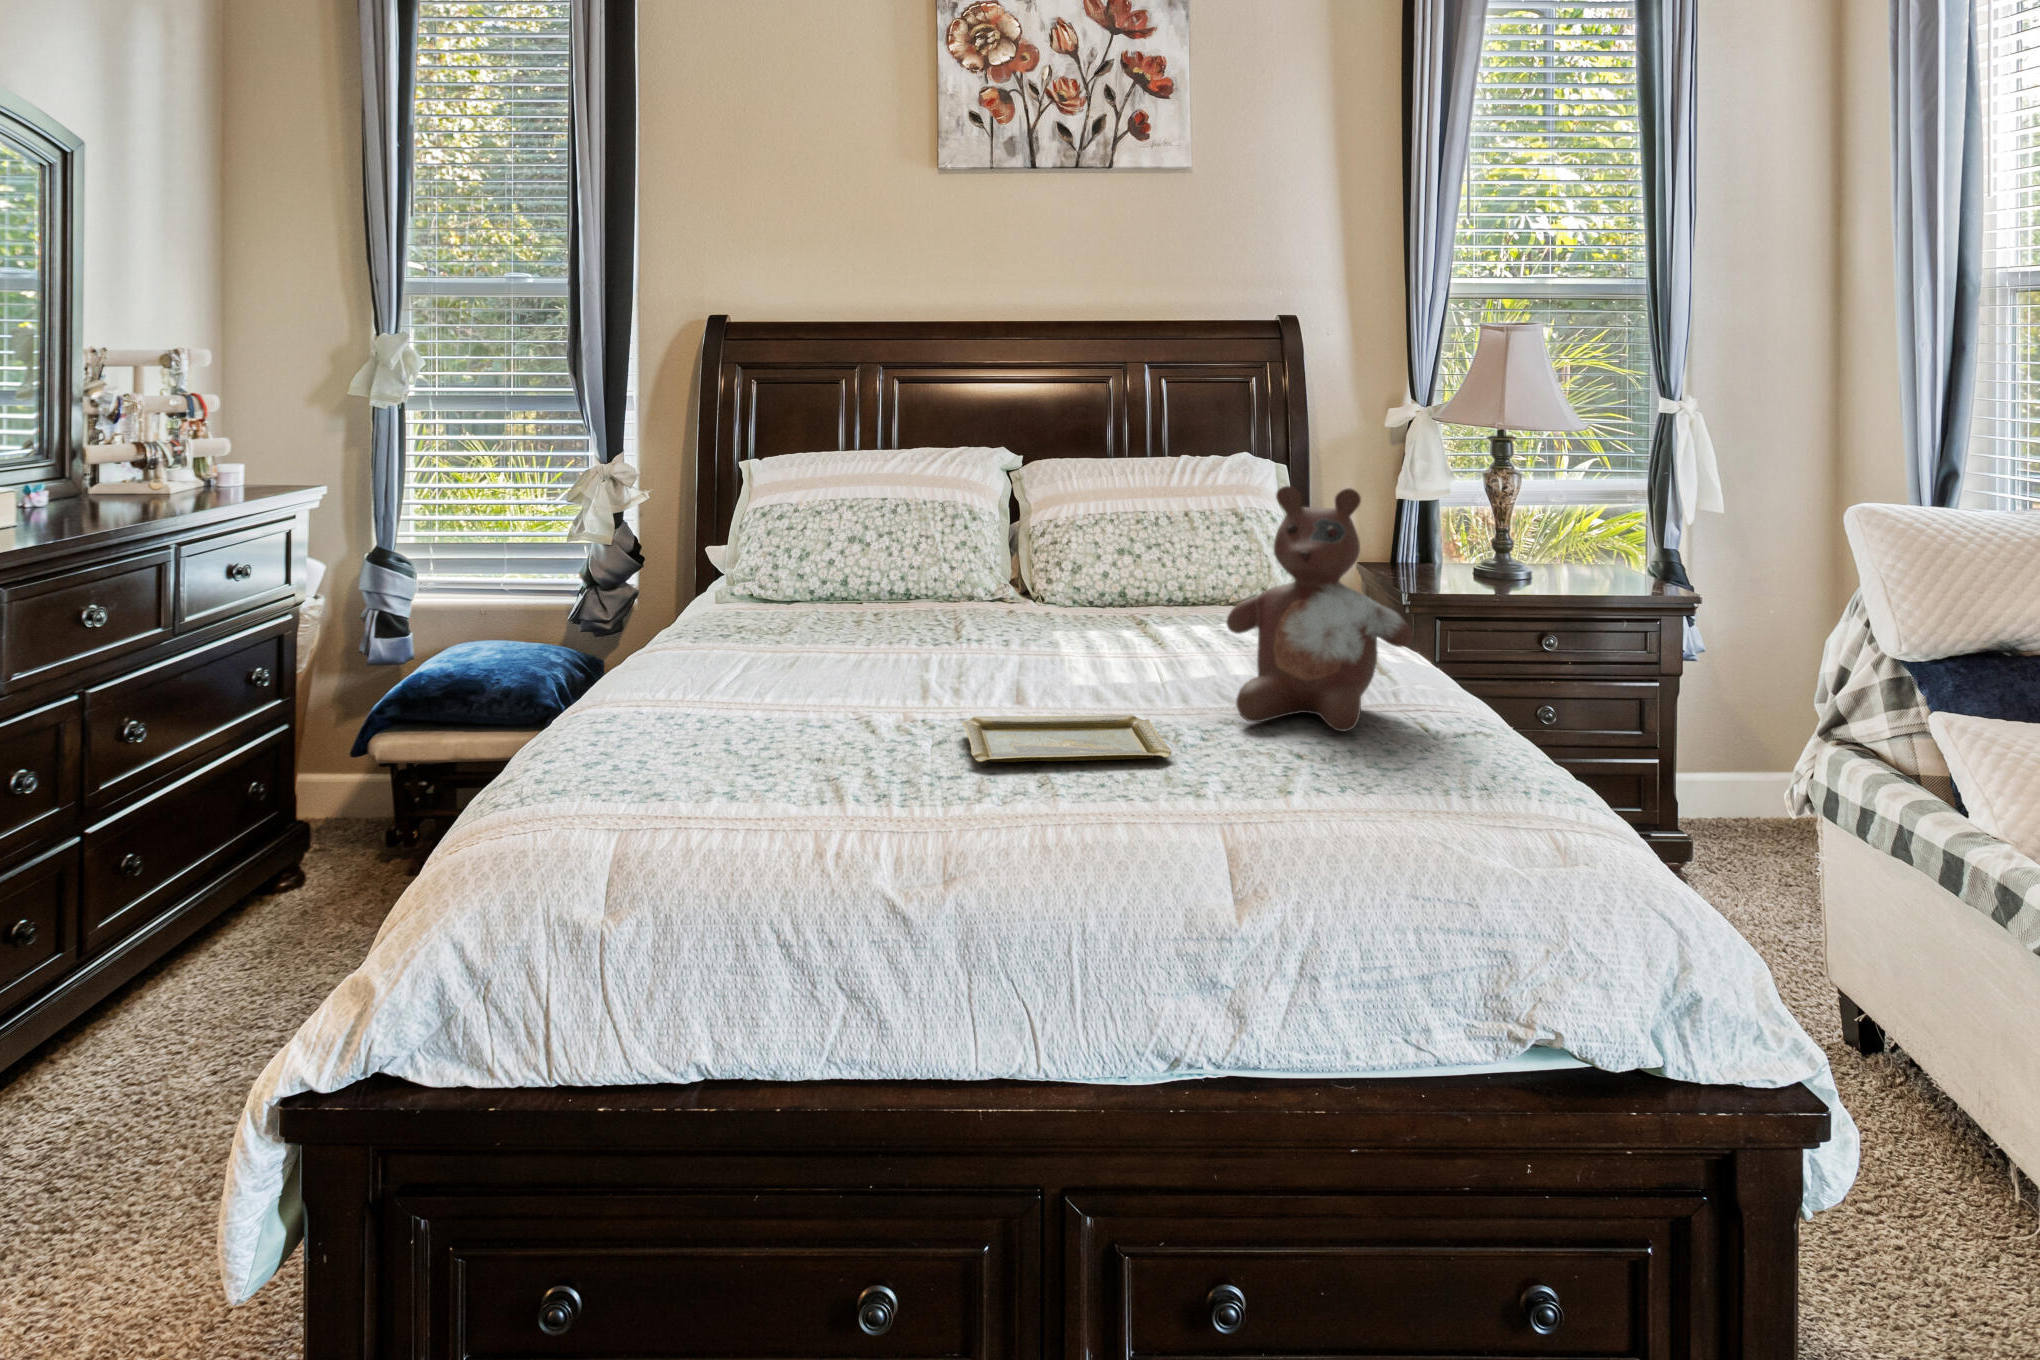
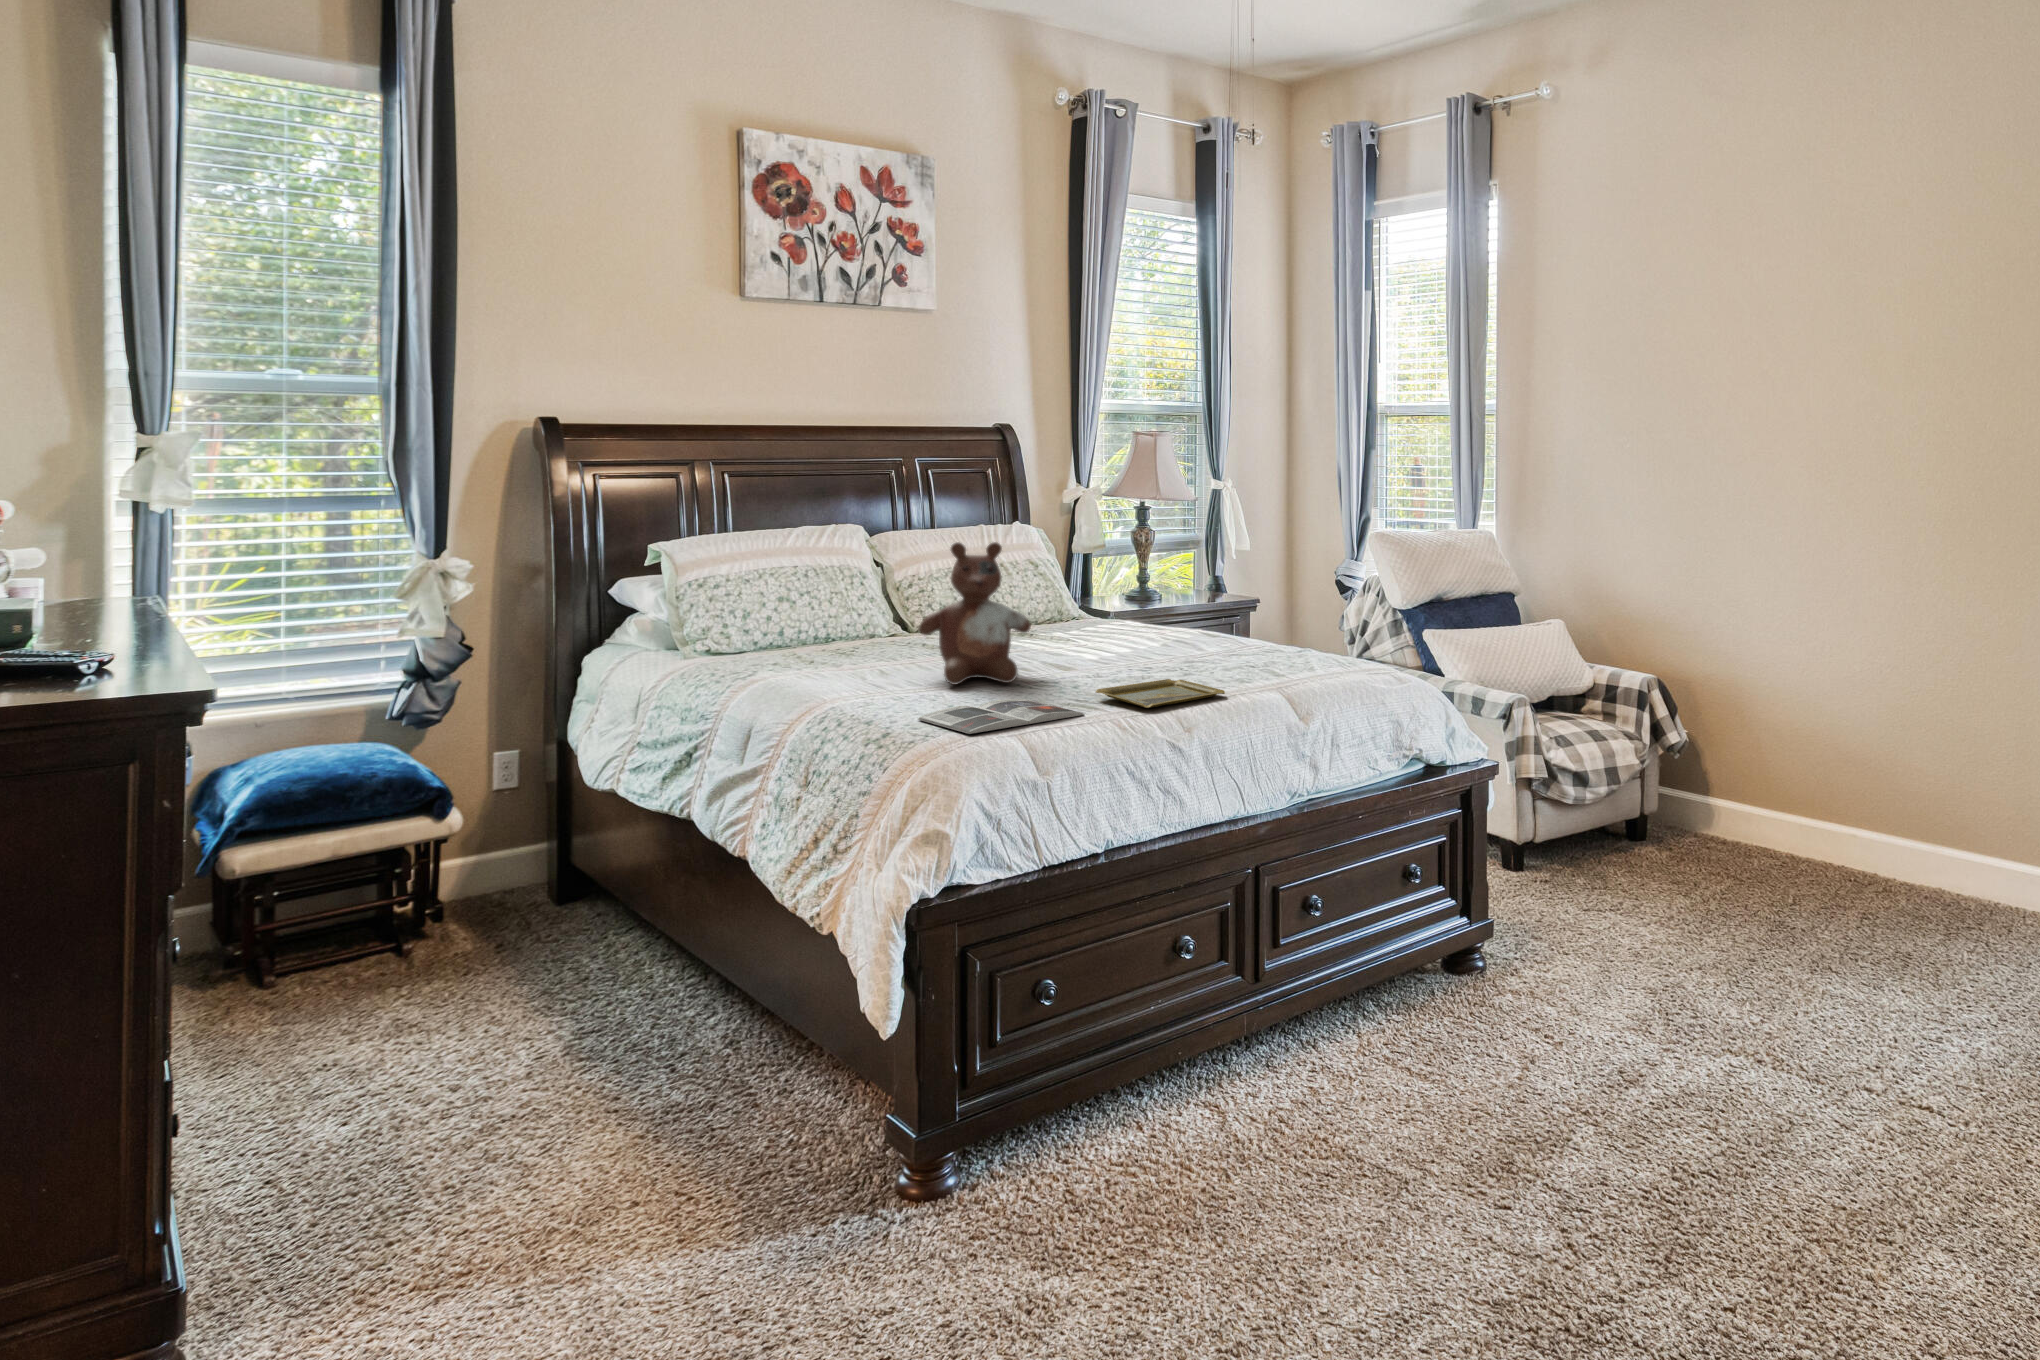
stuffed bear: present [1226,486,1412,732] -> present [919,542,1031,685]
magazine: none [654,712,884,761] -> present [918,699,1084,734]

